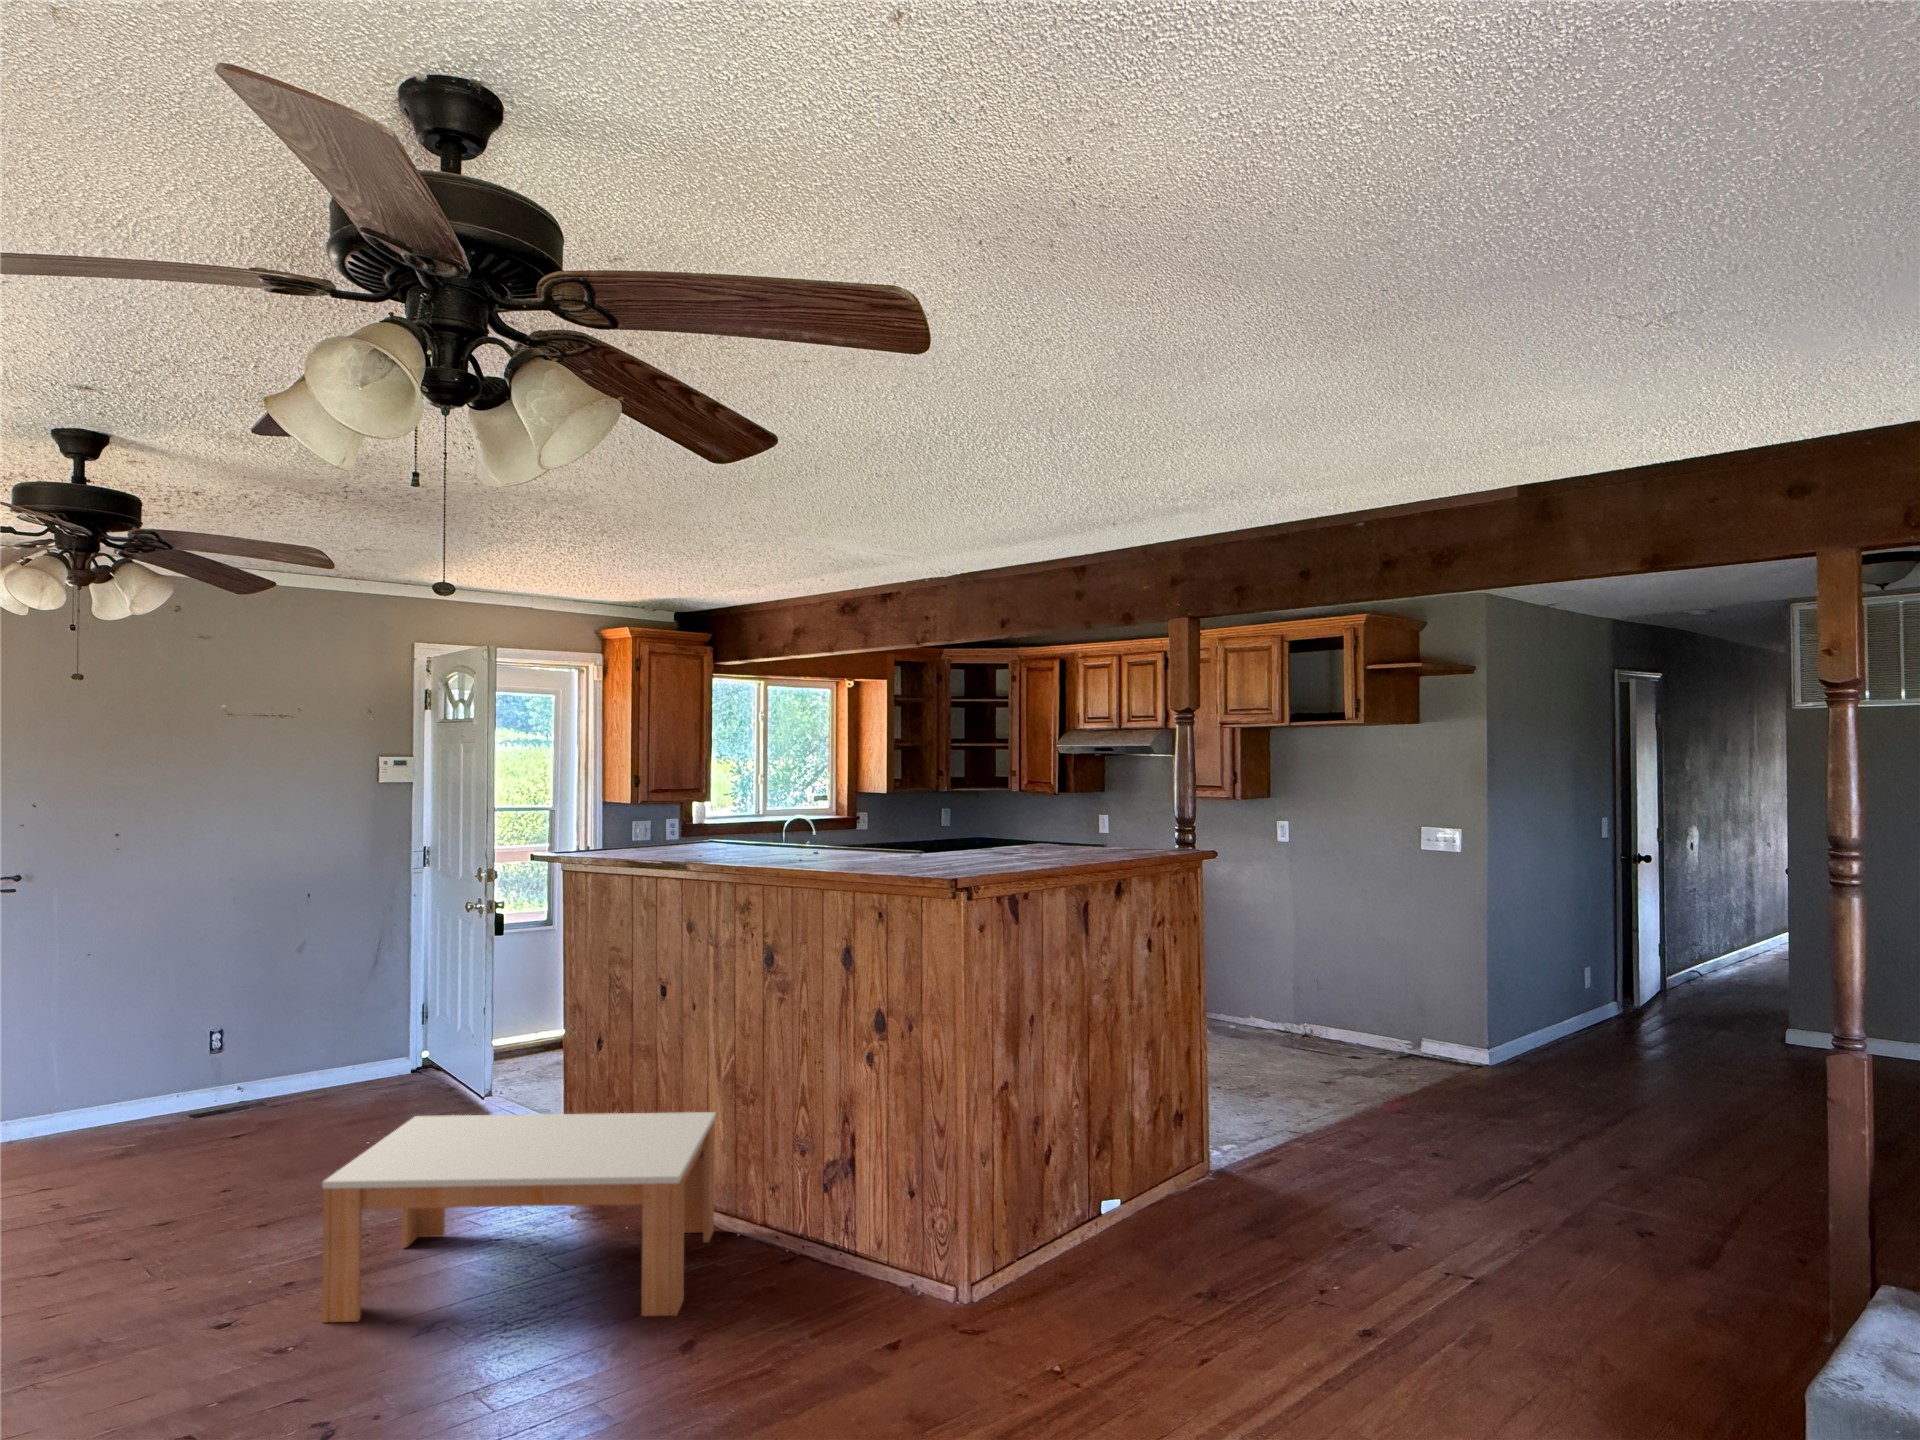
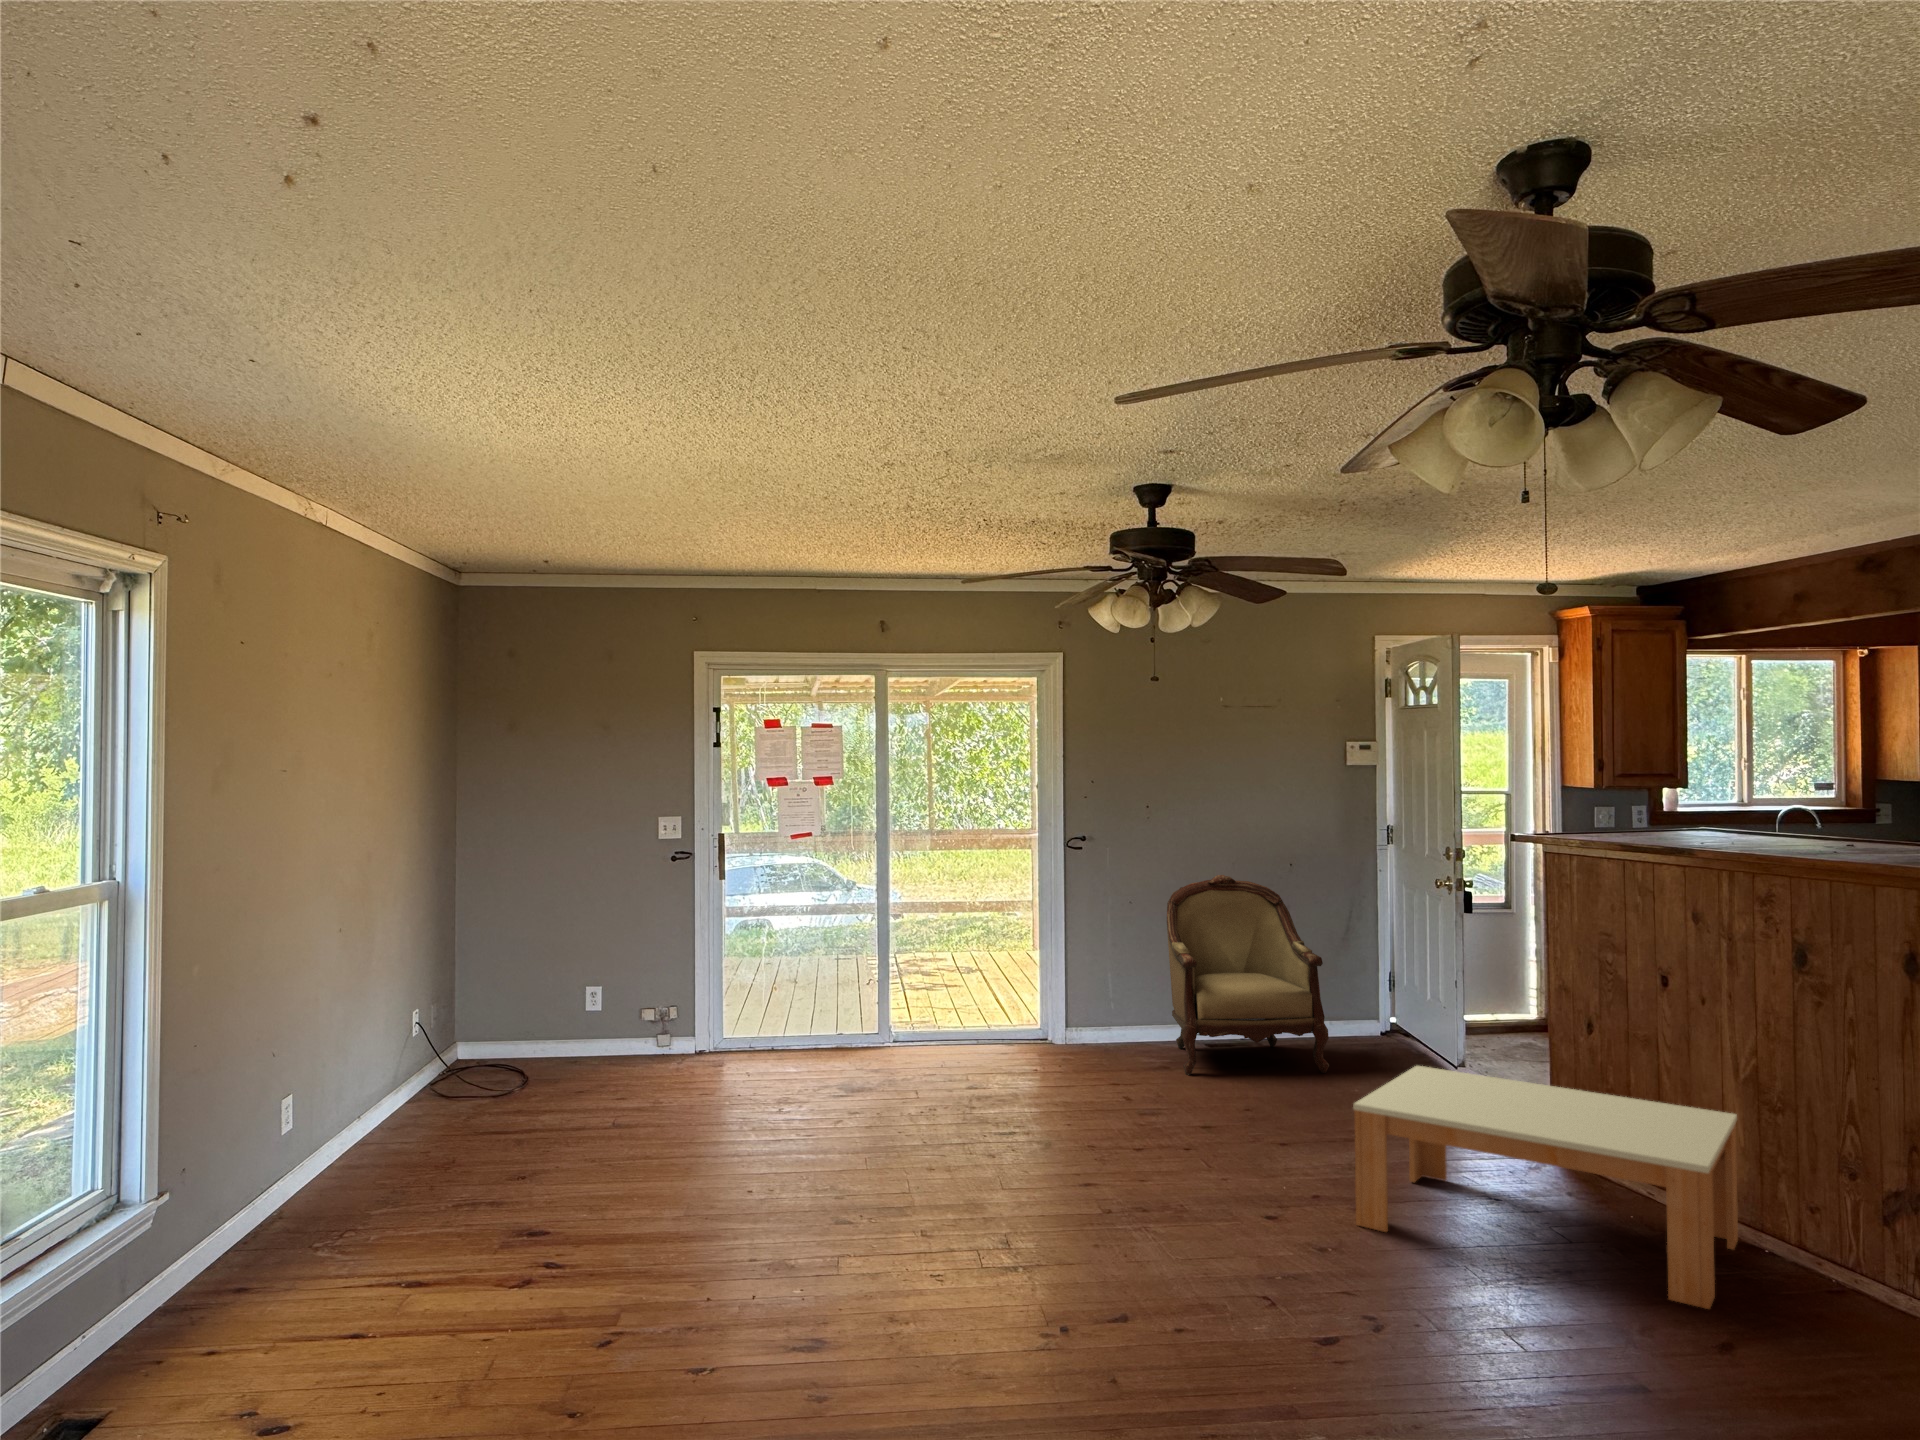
armchair: none [134,914,341,1166] -> present [1167,875,1329,1075]

